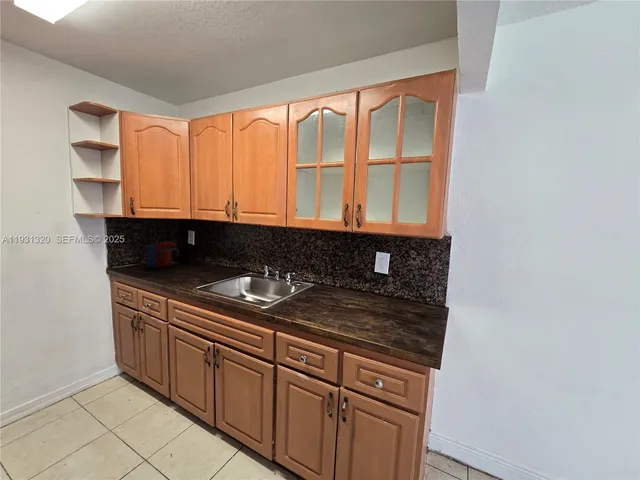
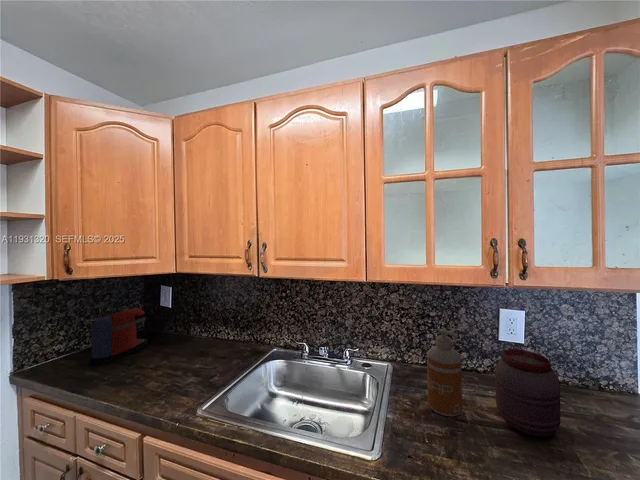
soap dispenser: none [311,256,330,302] -> present [427,329,462,416]
jar: none [340,268,369,311] -> present [495,349,560,437]

